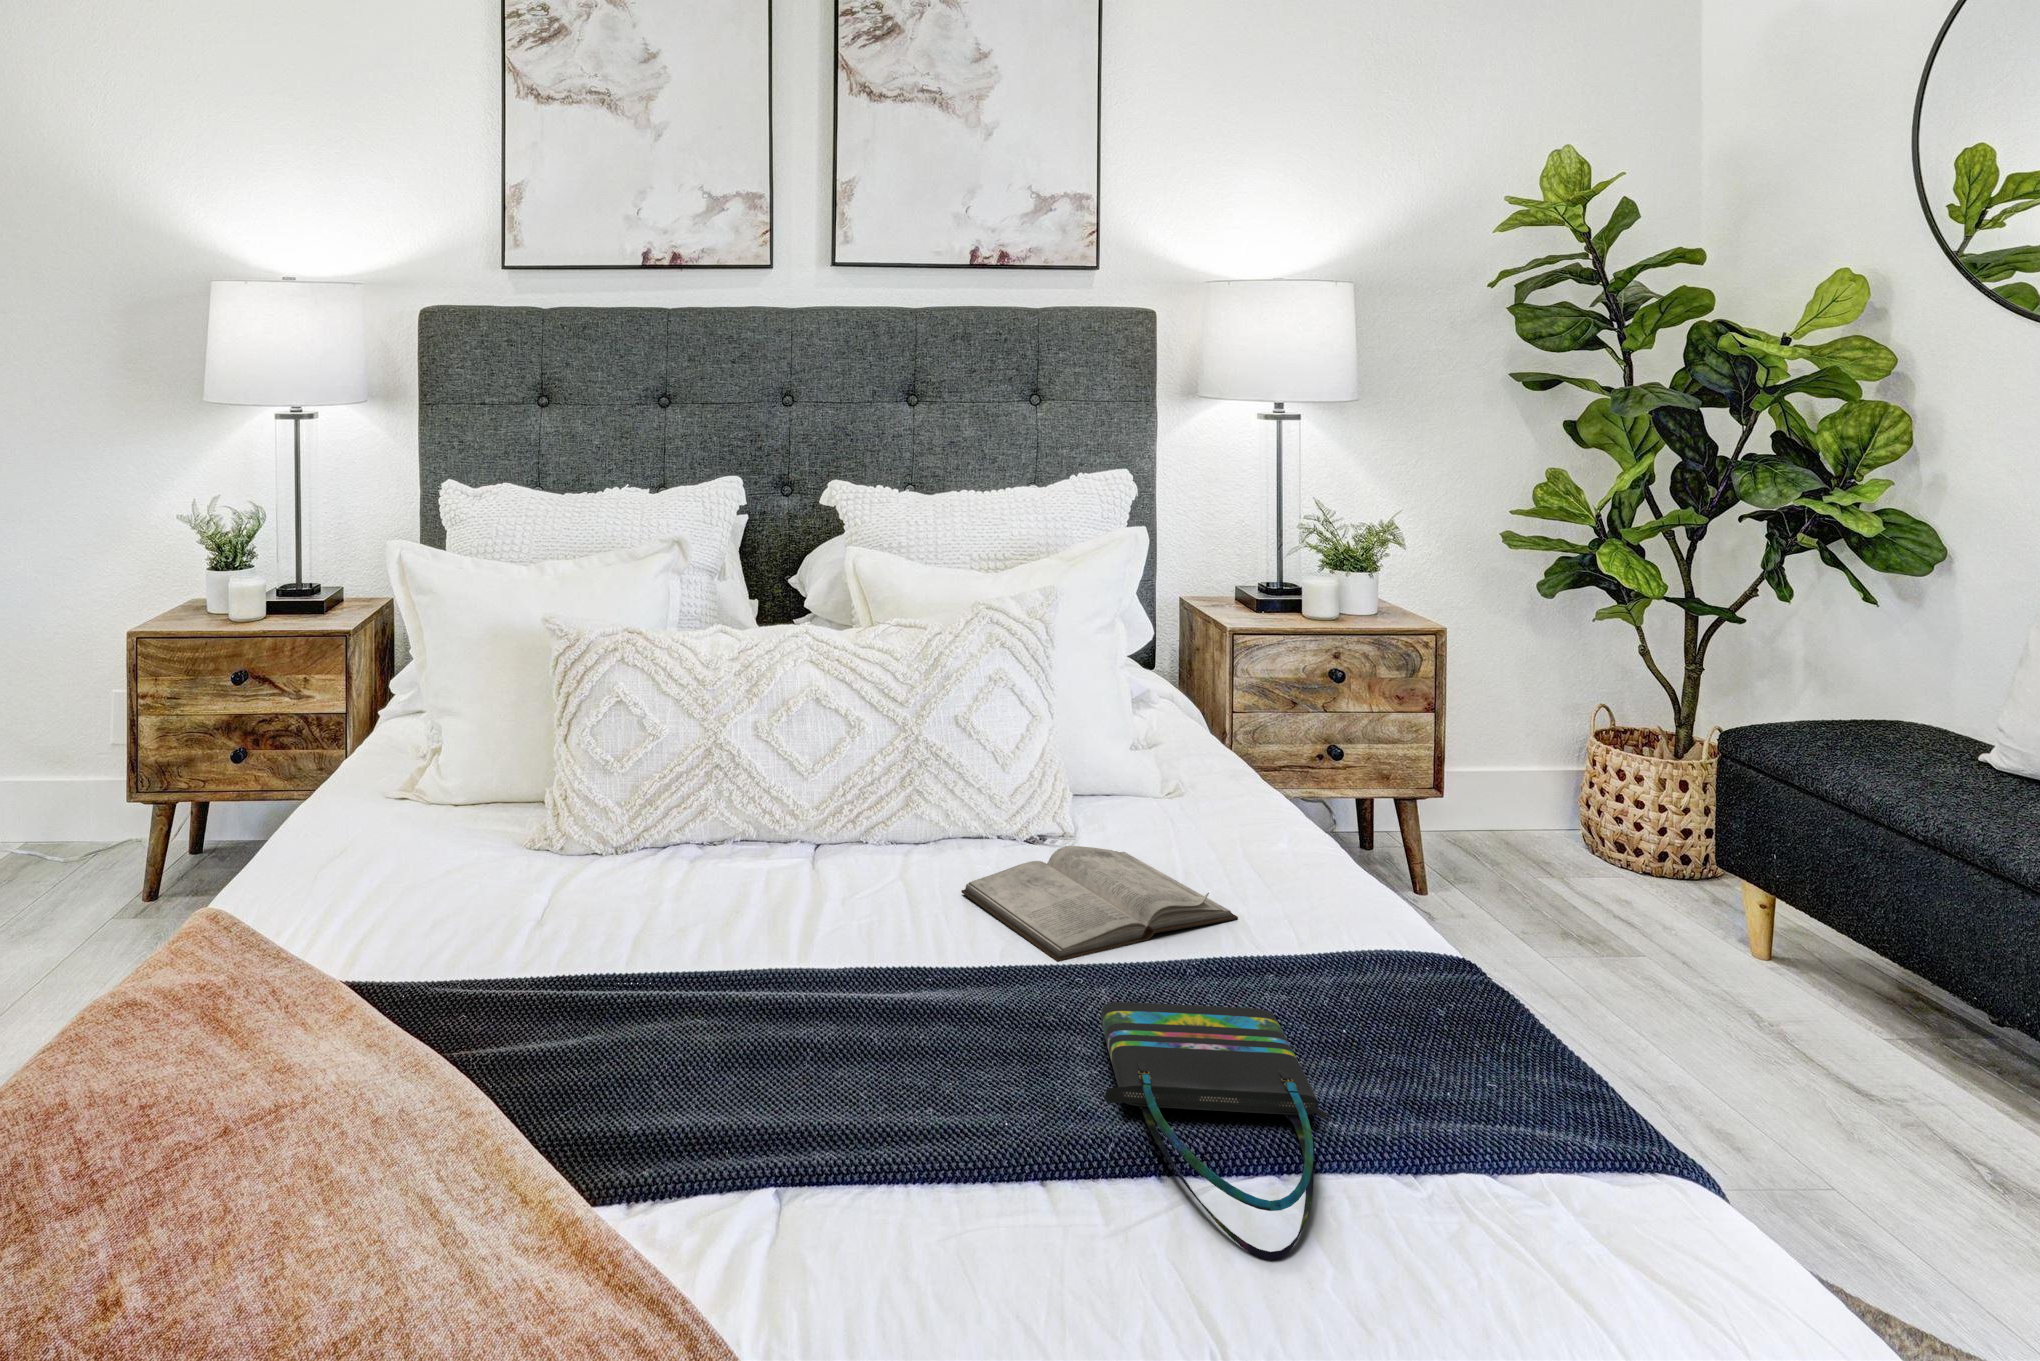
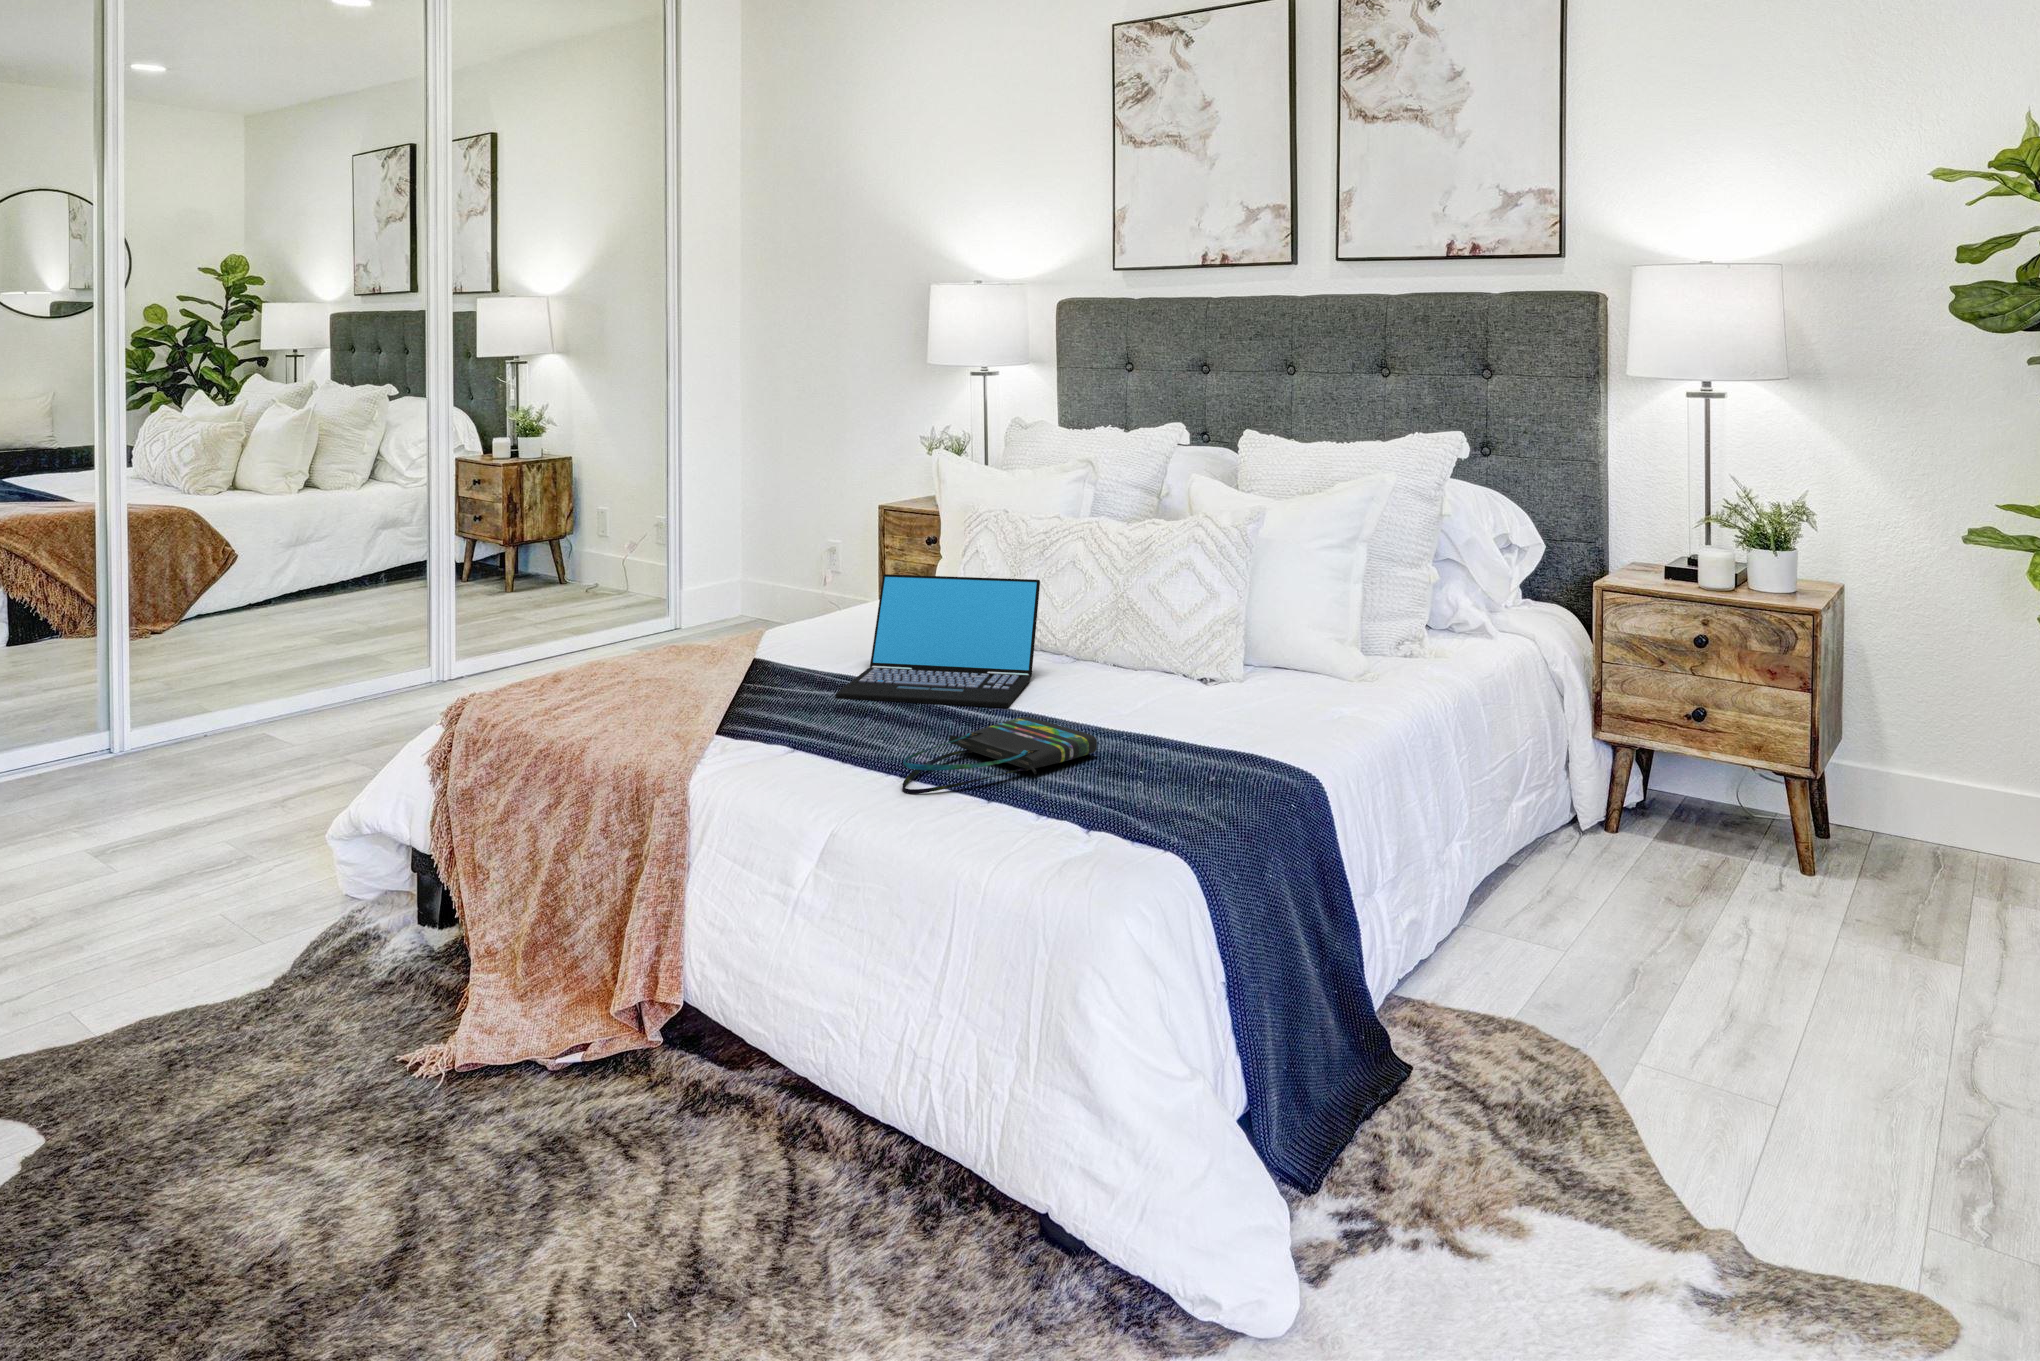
laptop: none [590,746,962,1056] -> present [835,574,1040,708]
diary: present [961,846,1238,962] -> none [1074,672,1235,724]

